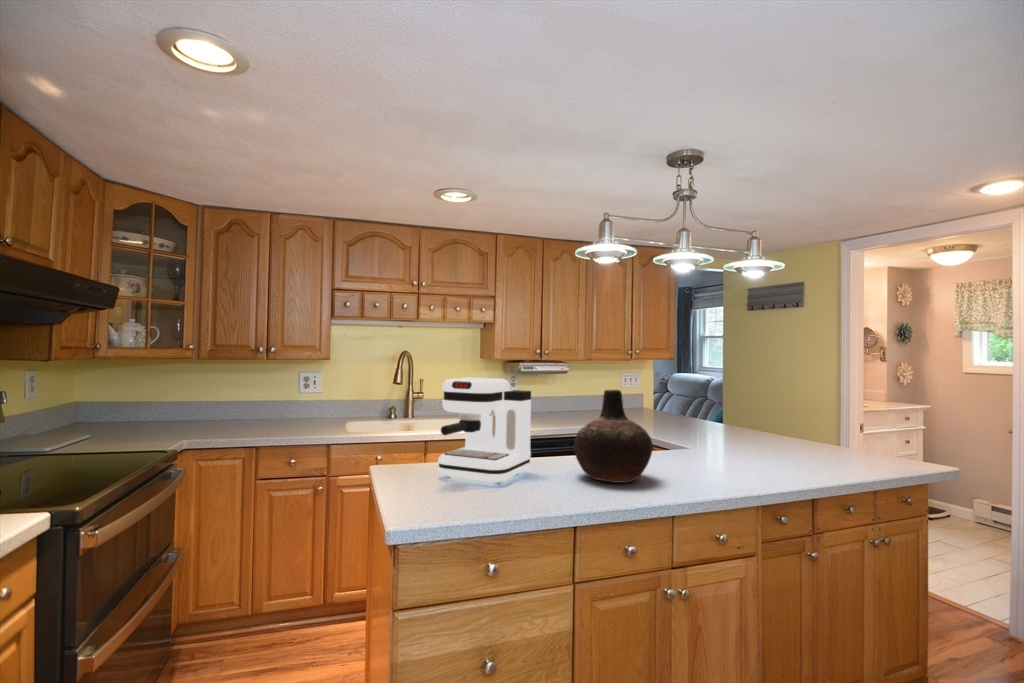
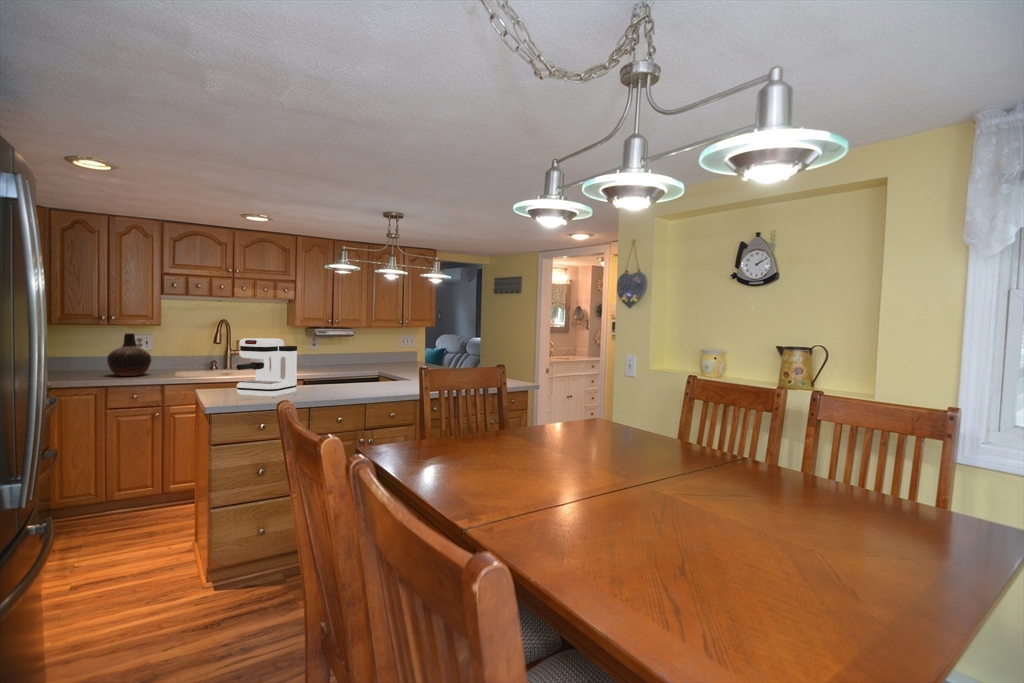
vase: present [574,390,652,483] -> present [107,333,151,376]

